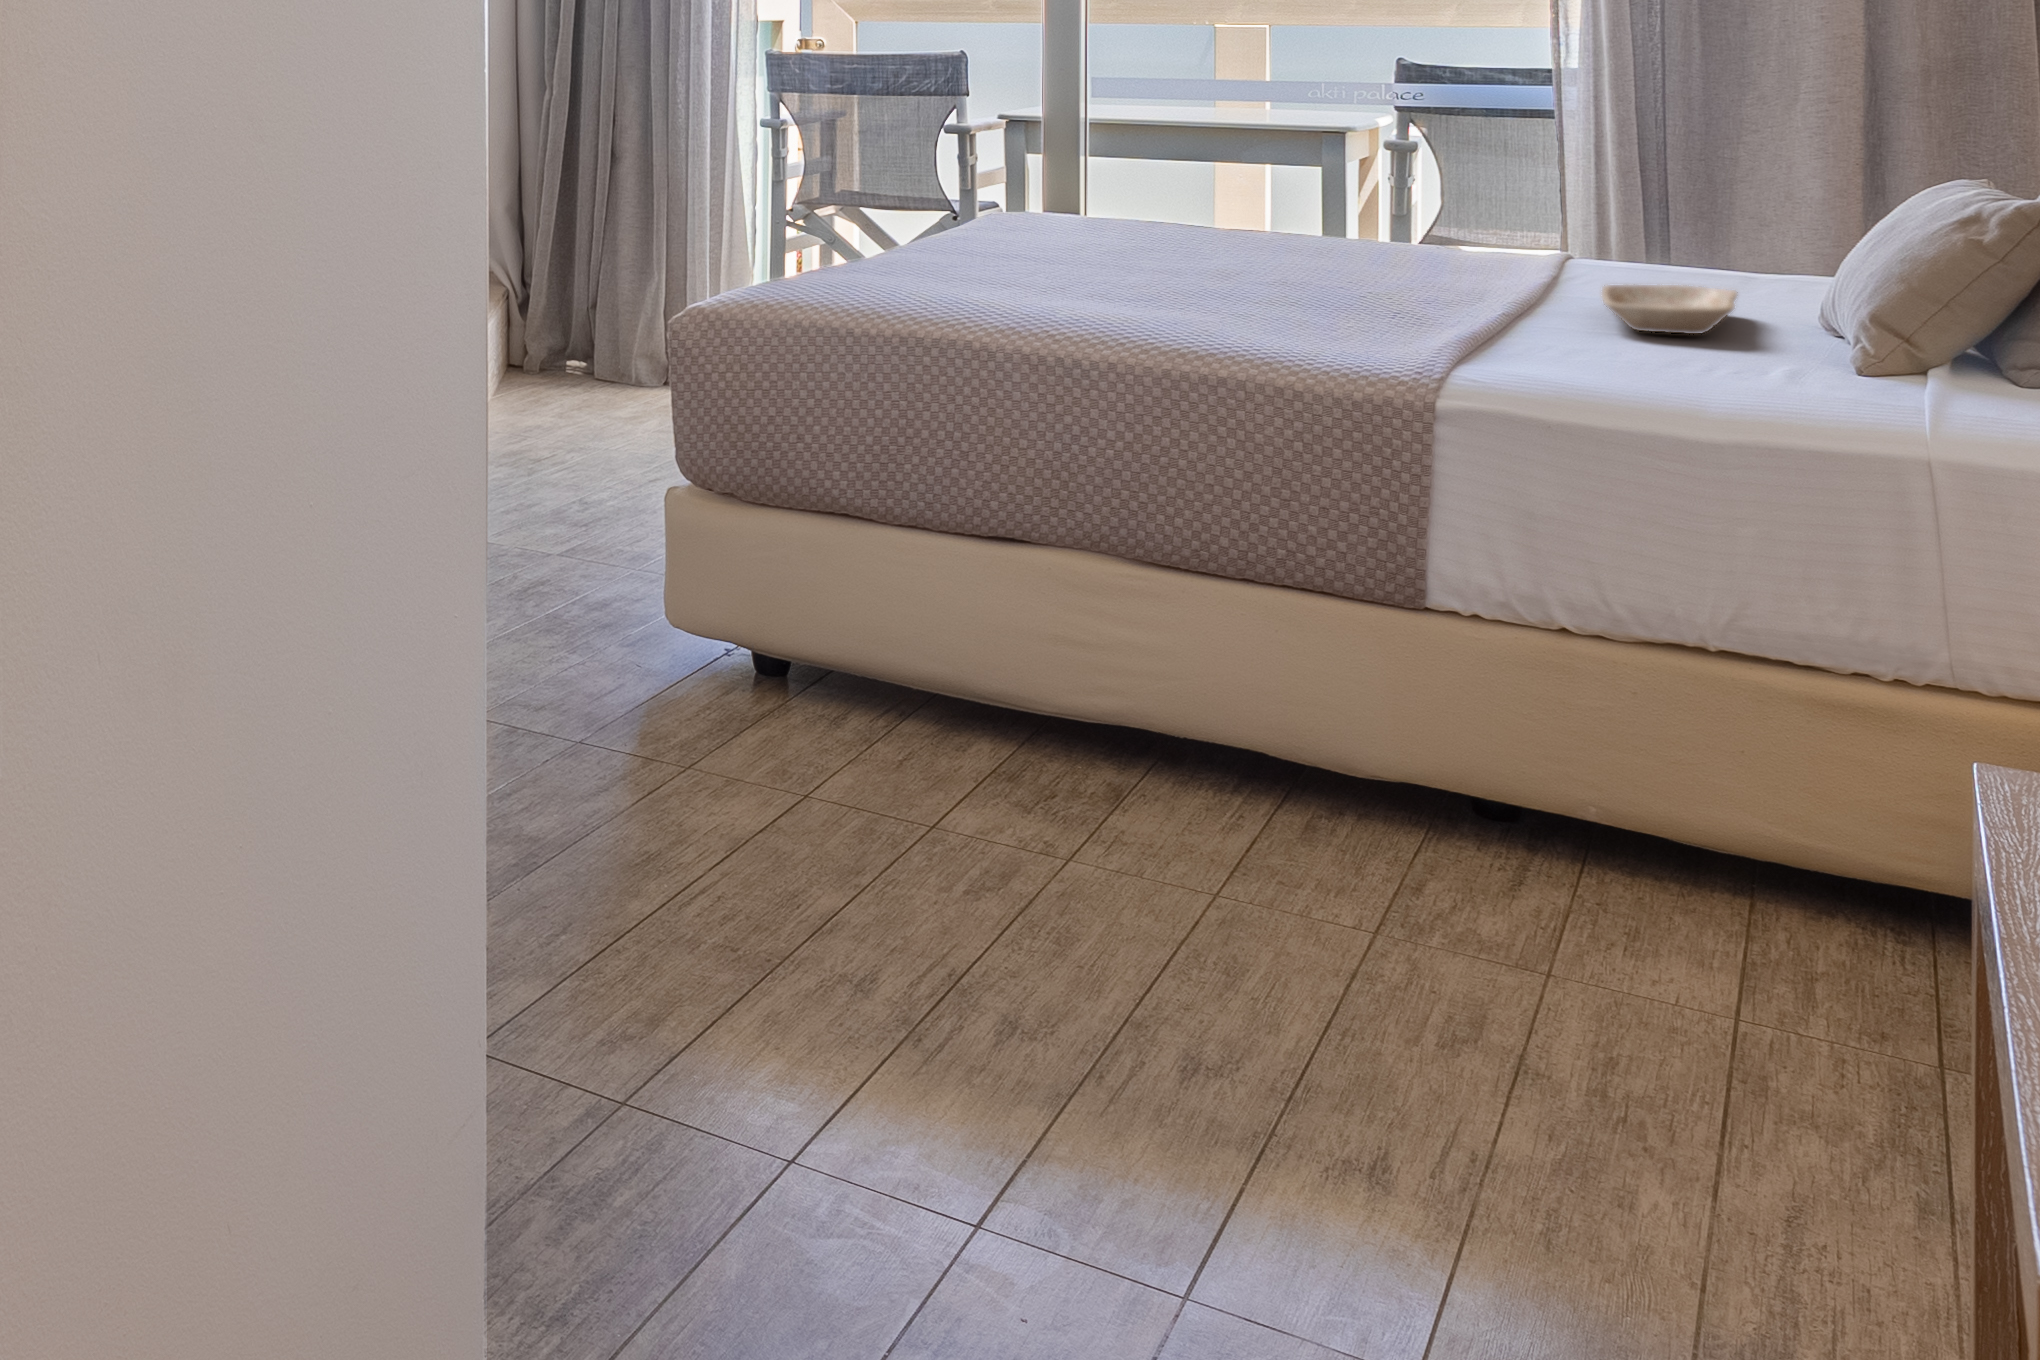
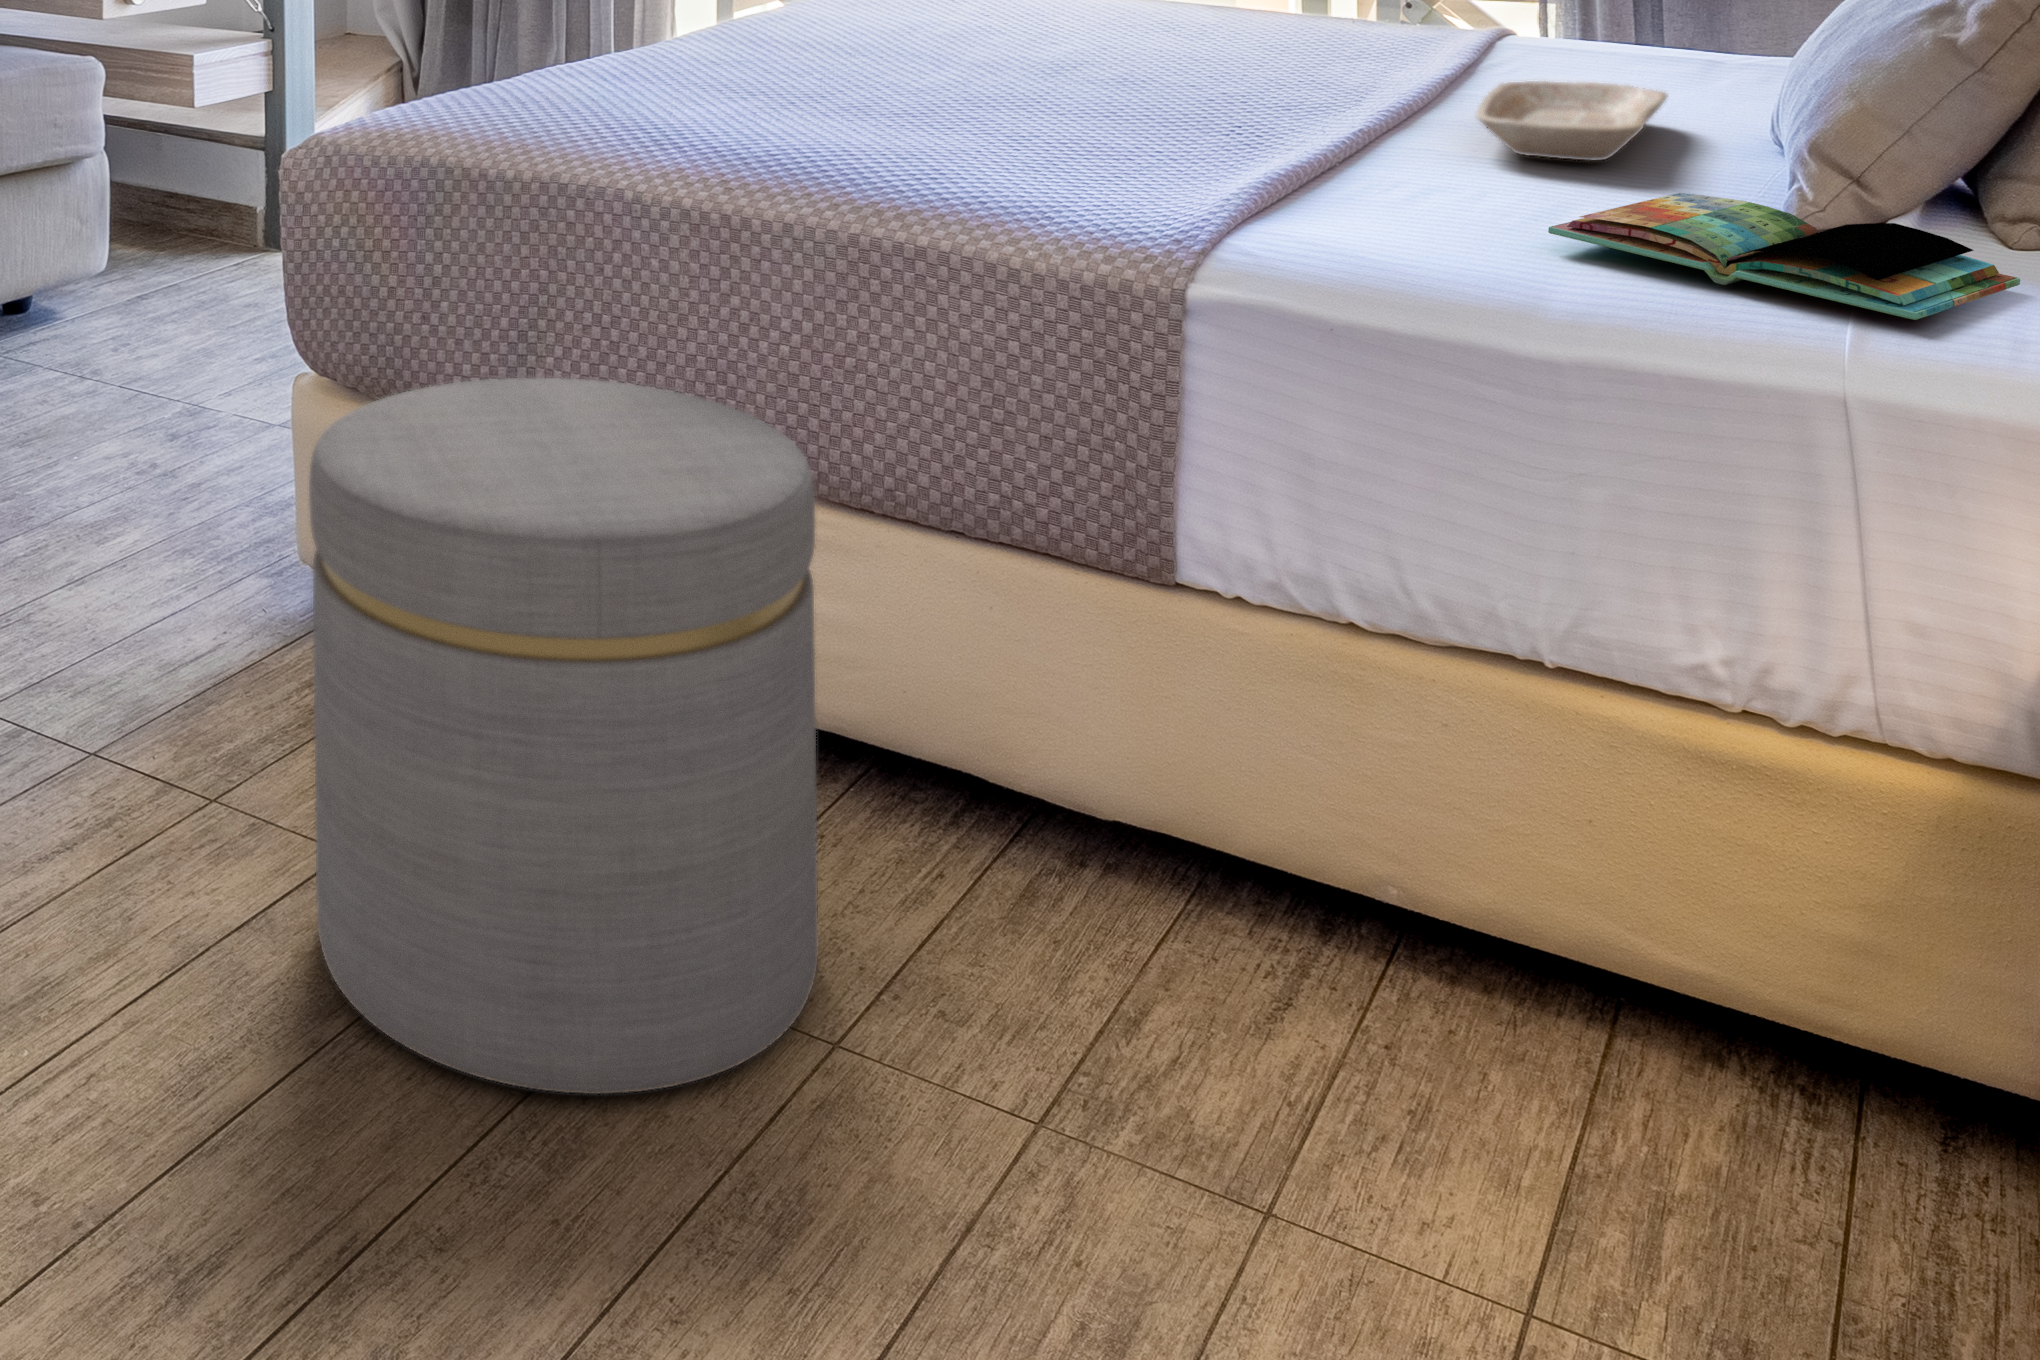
book: none [1696,347,2031,414] -> present [1548,193,2020,320]
ottoman: none [832,480,1206,915] -> present [309,378,818,1094]

